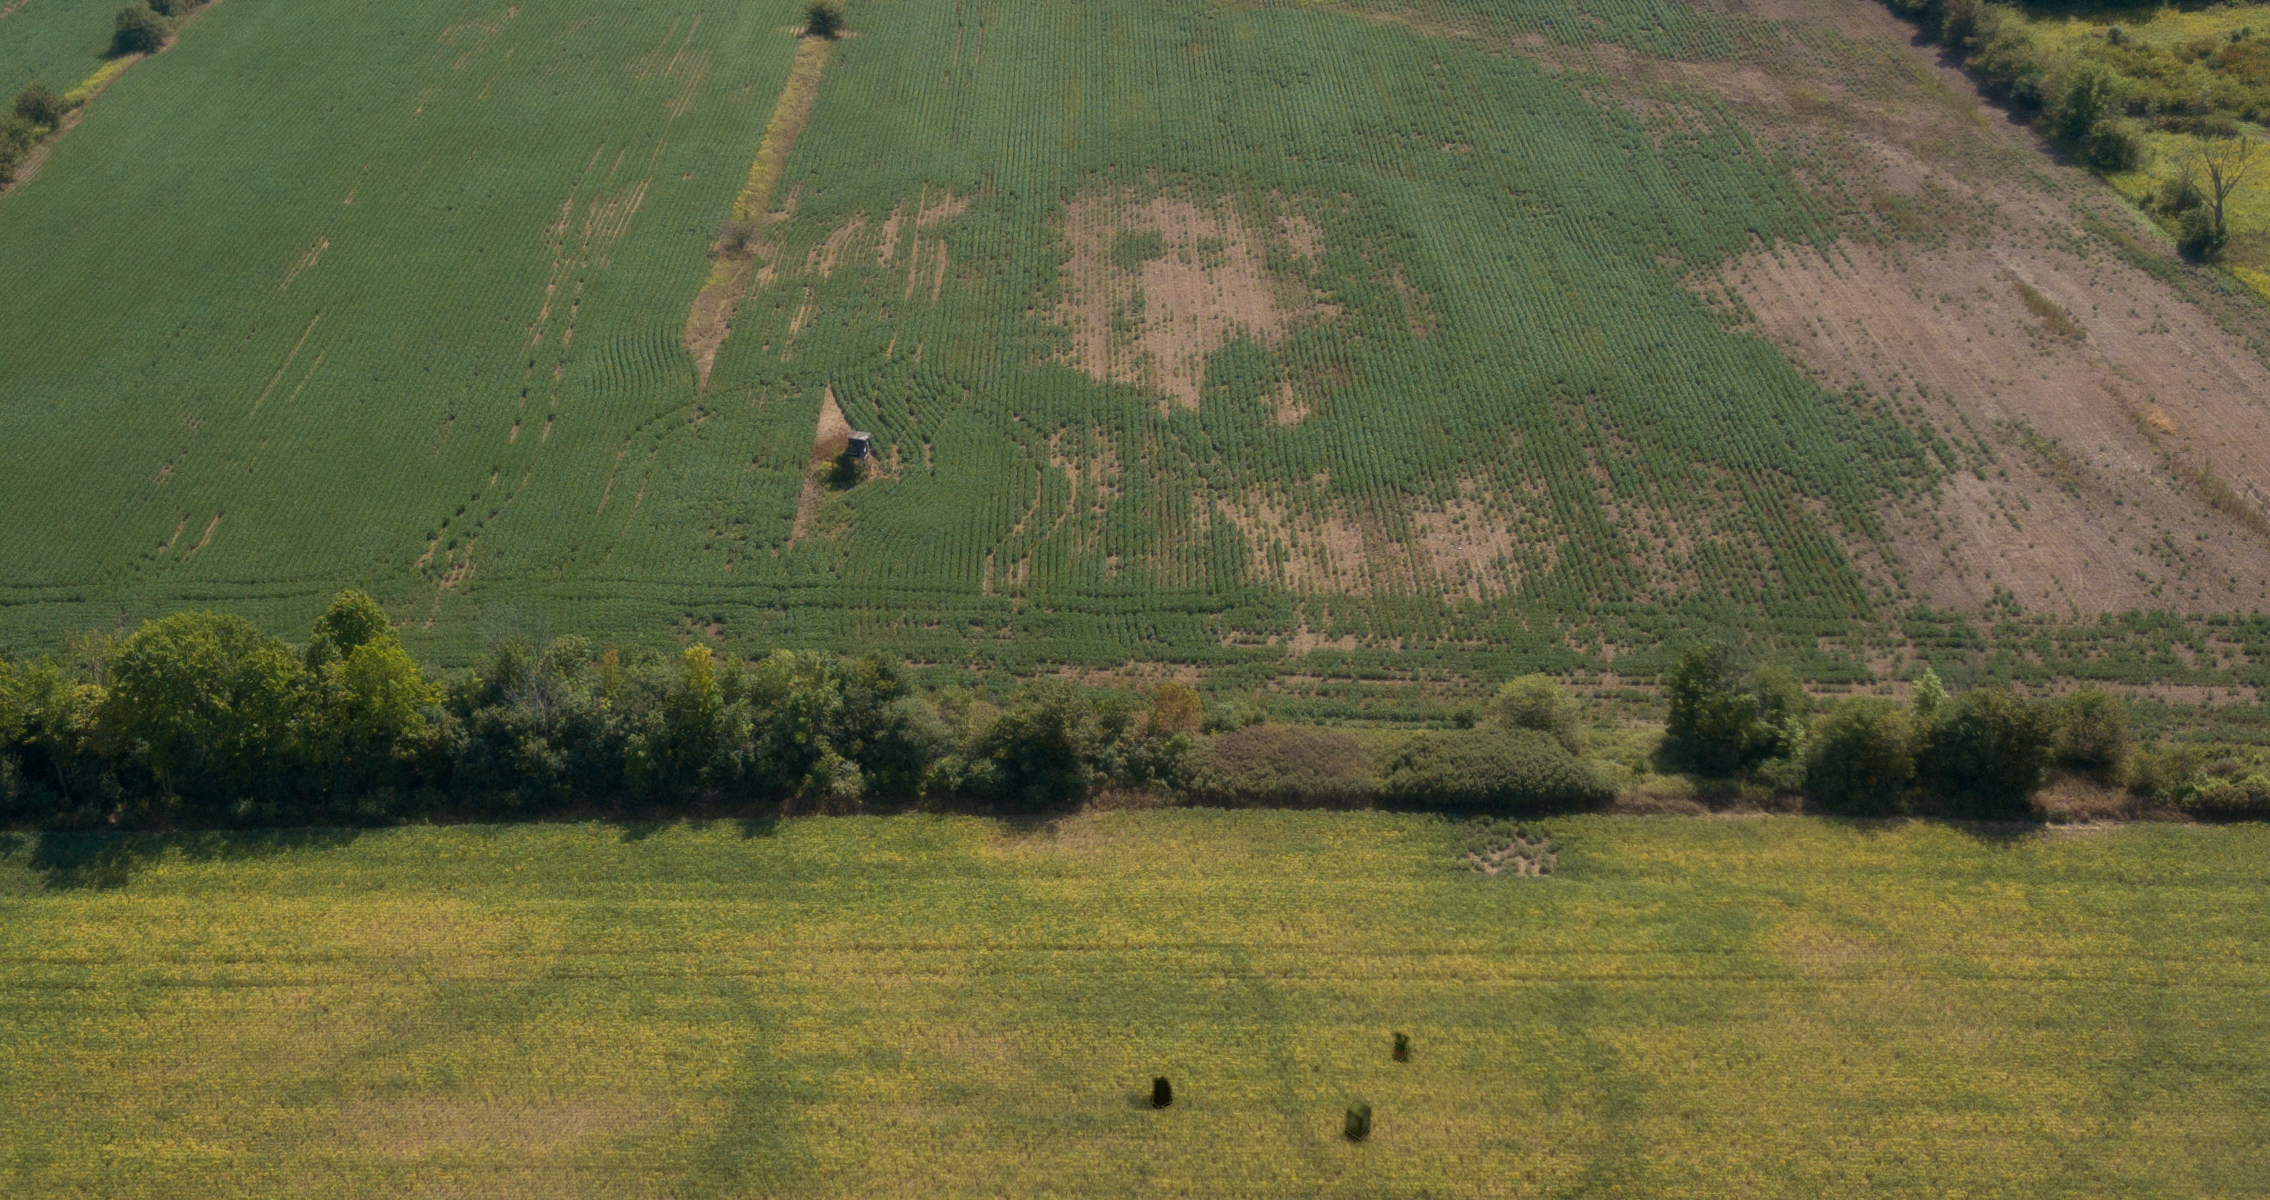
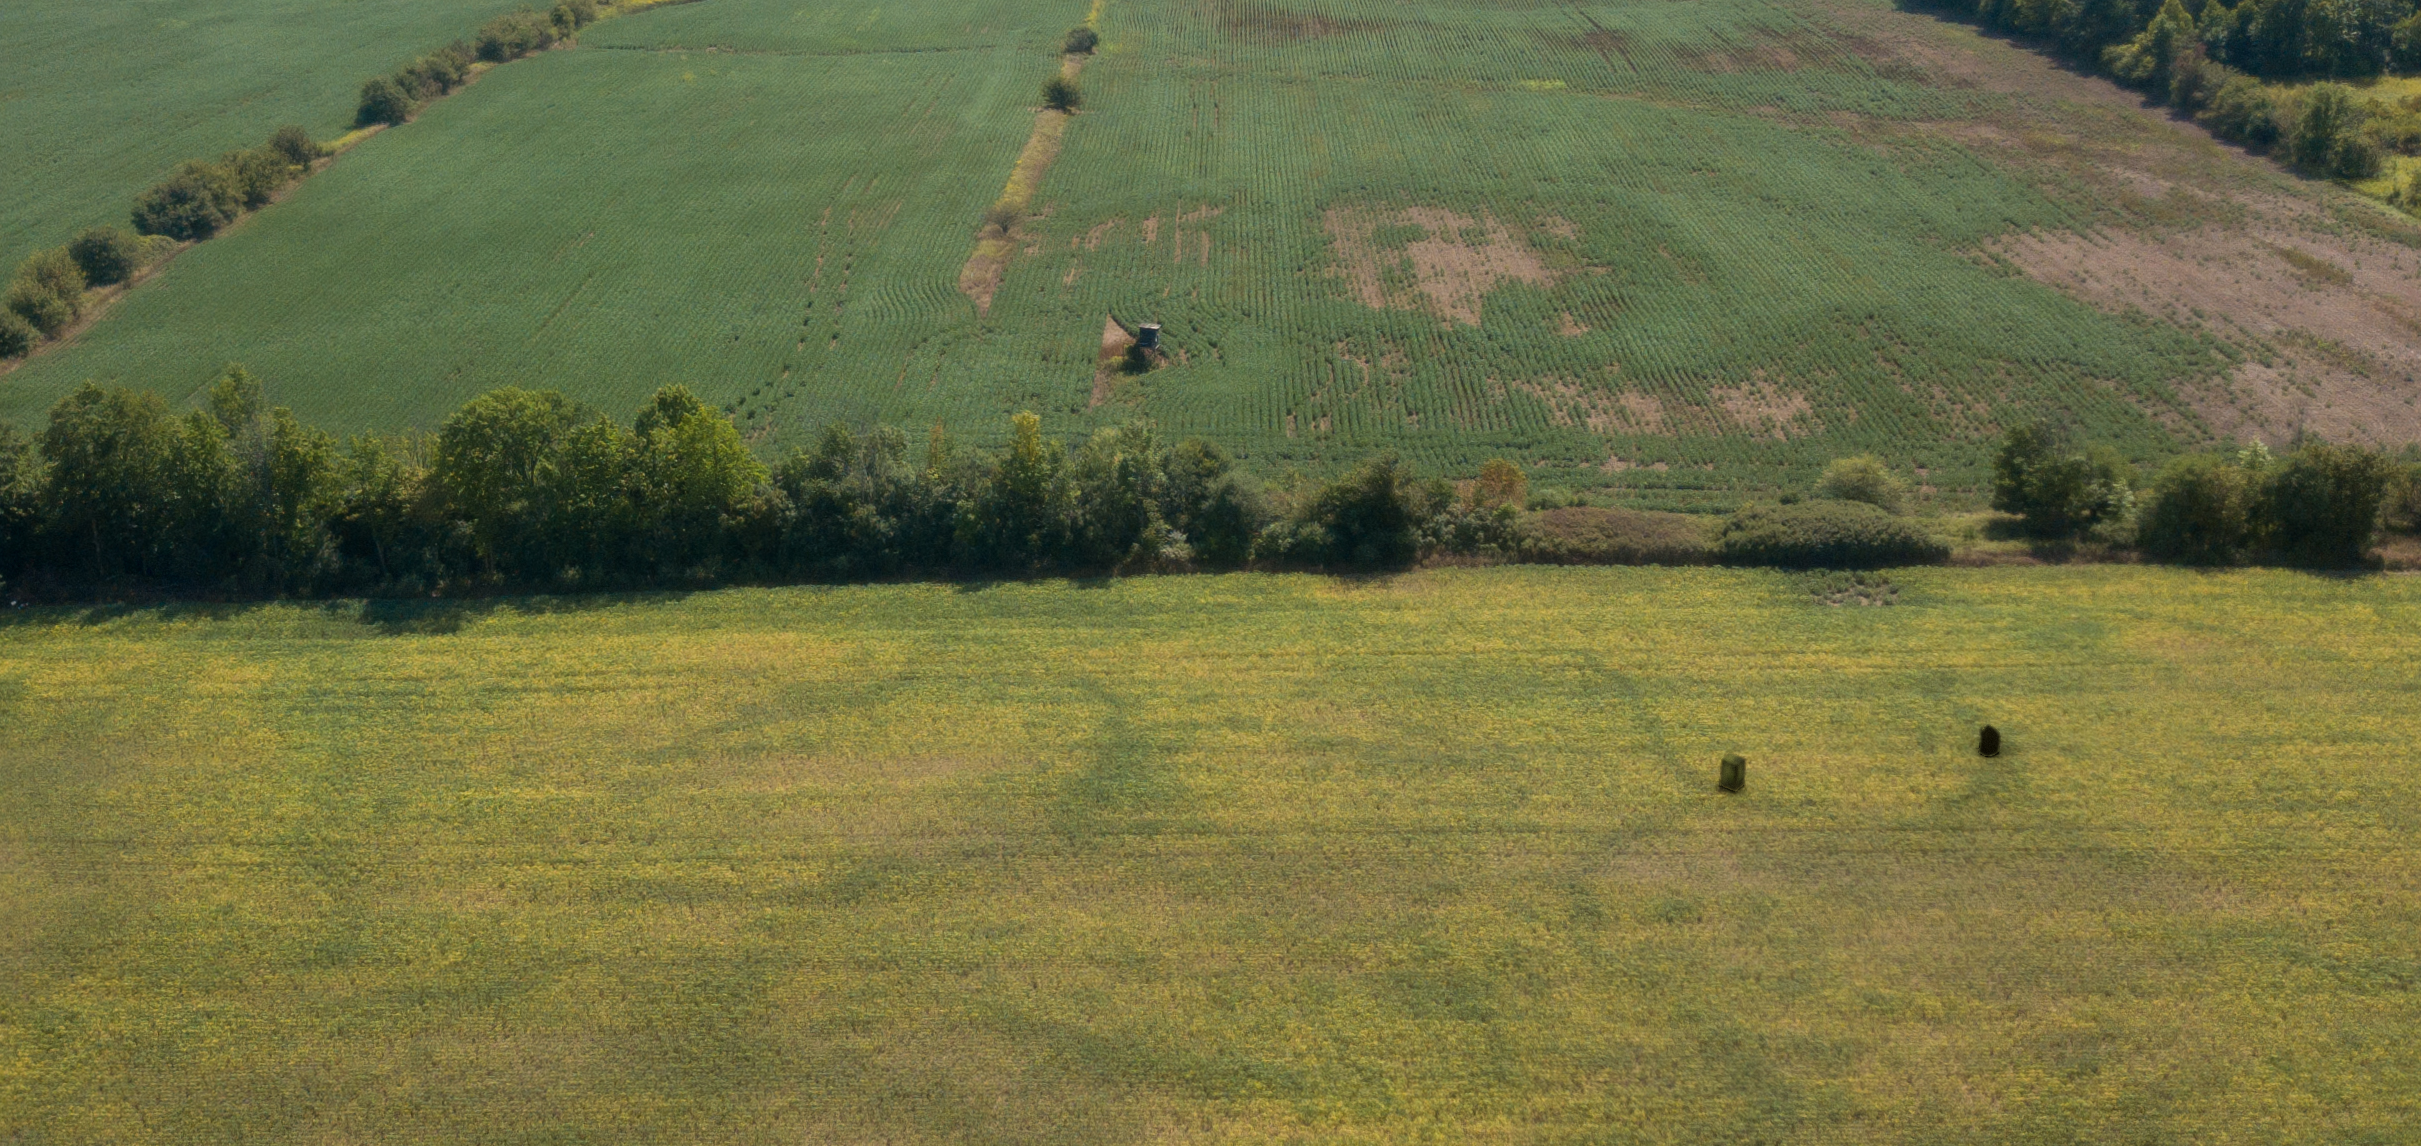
potted tree: present [1392,1032,1410,1062] -> none [1758,707,1778,738]
backpack: present [1151,1075,1172,1108] -> present [1978,724,2001,757]

